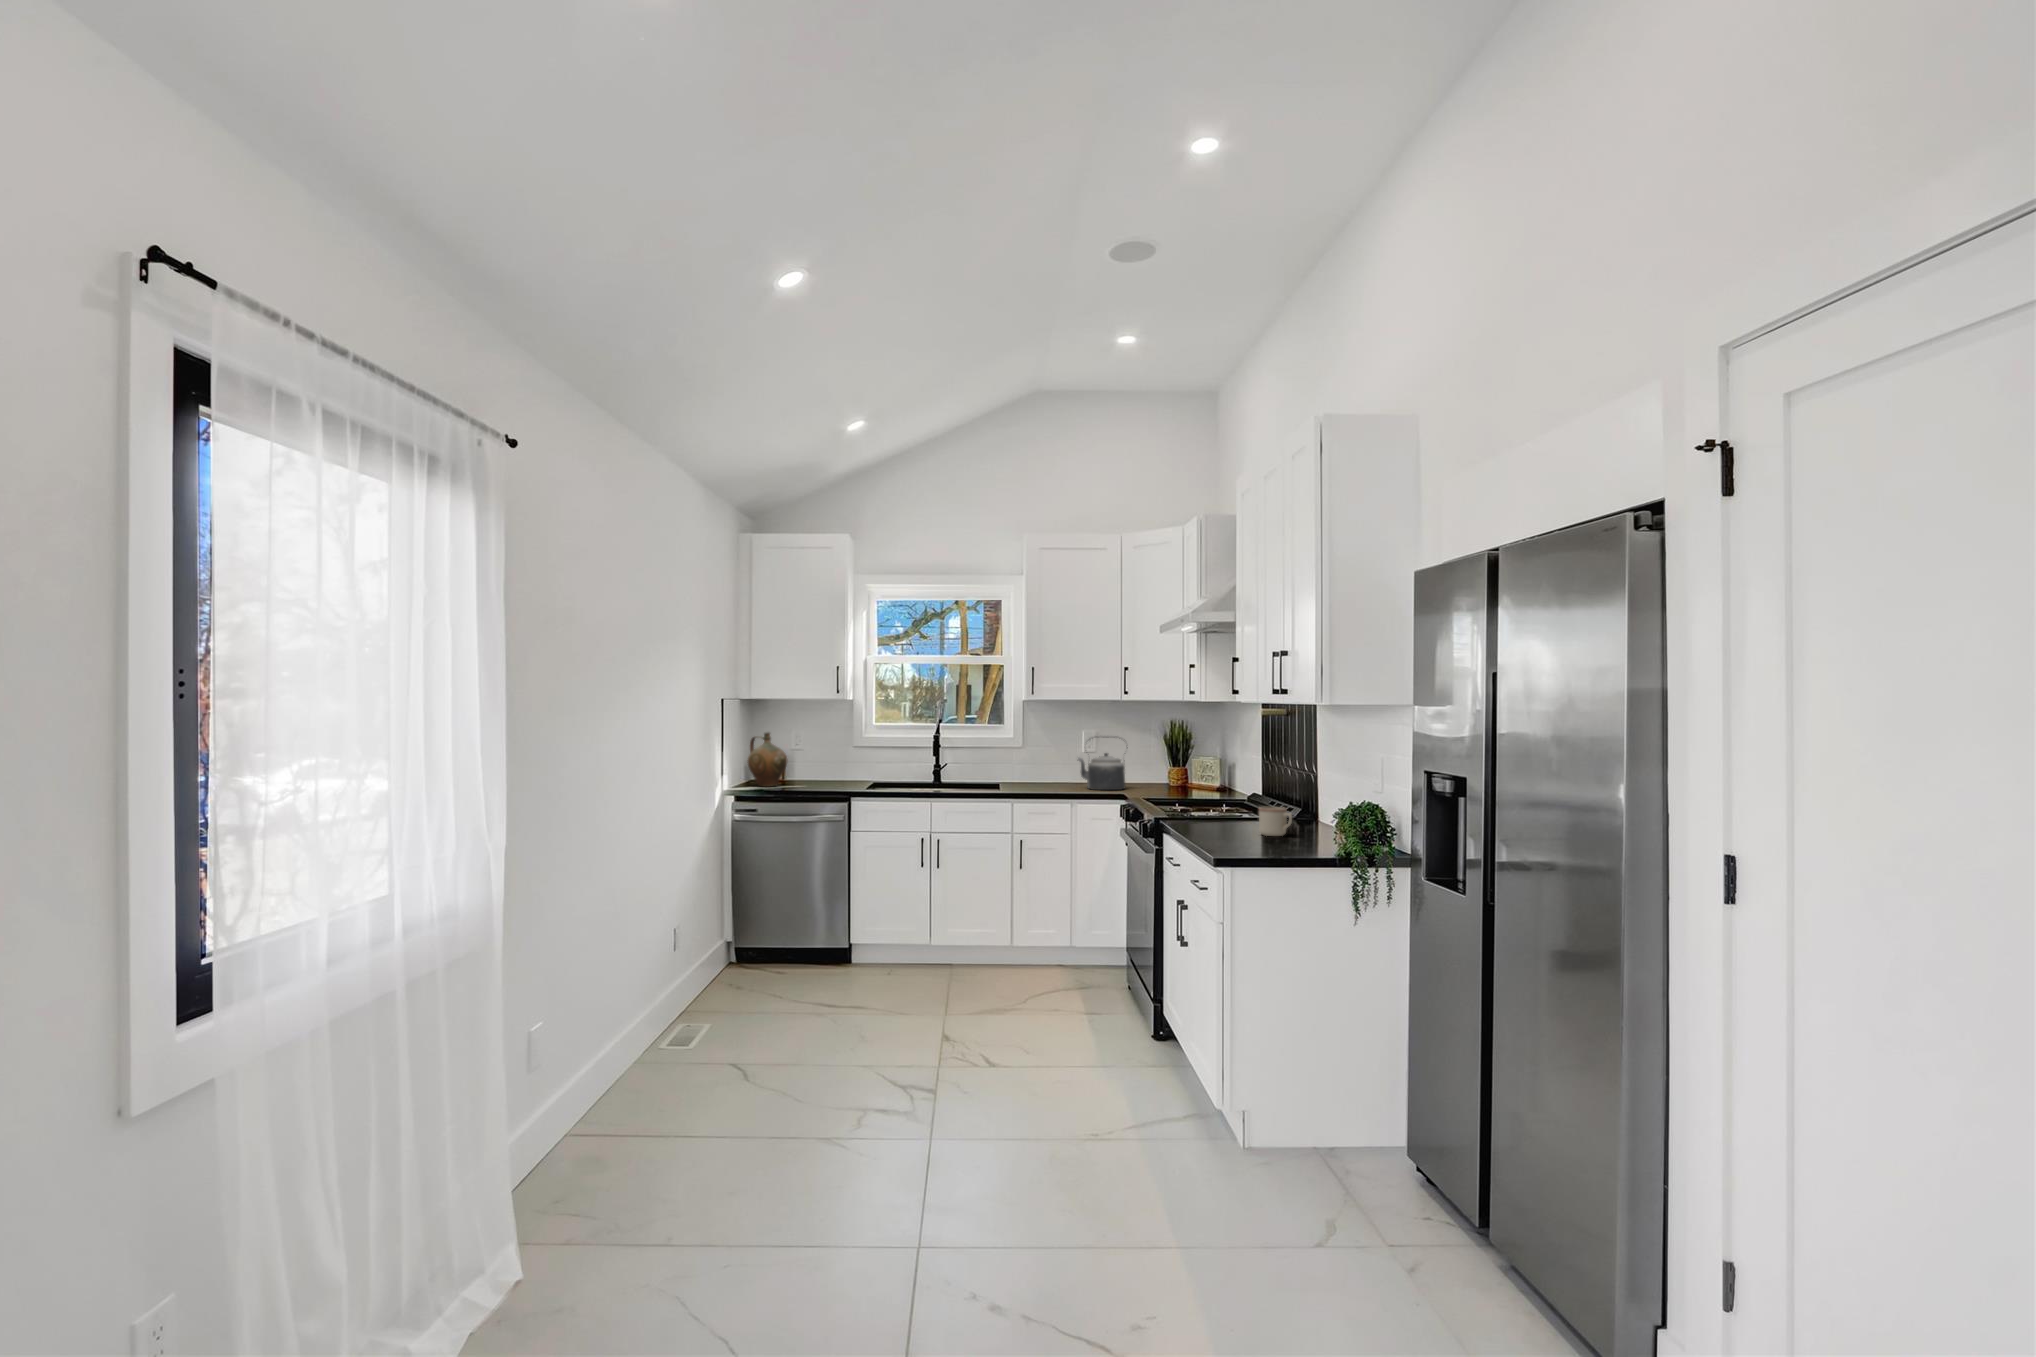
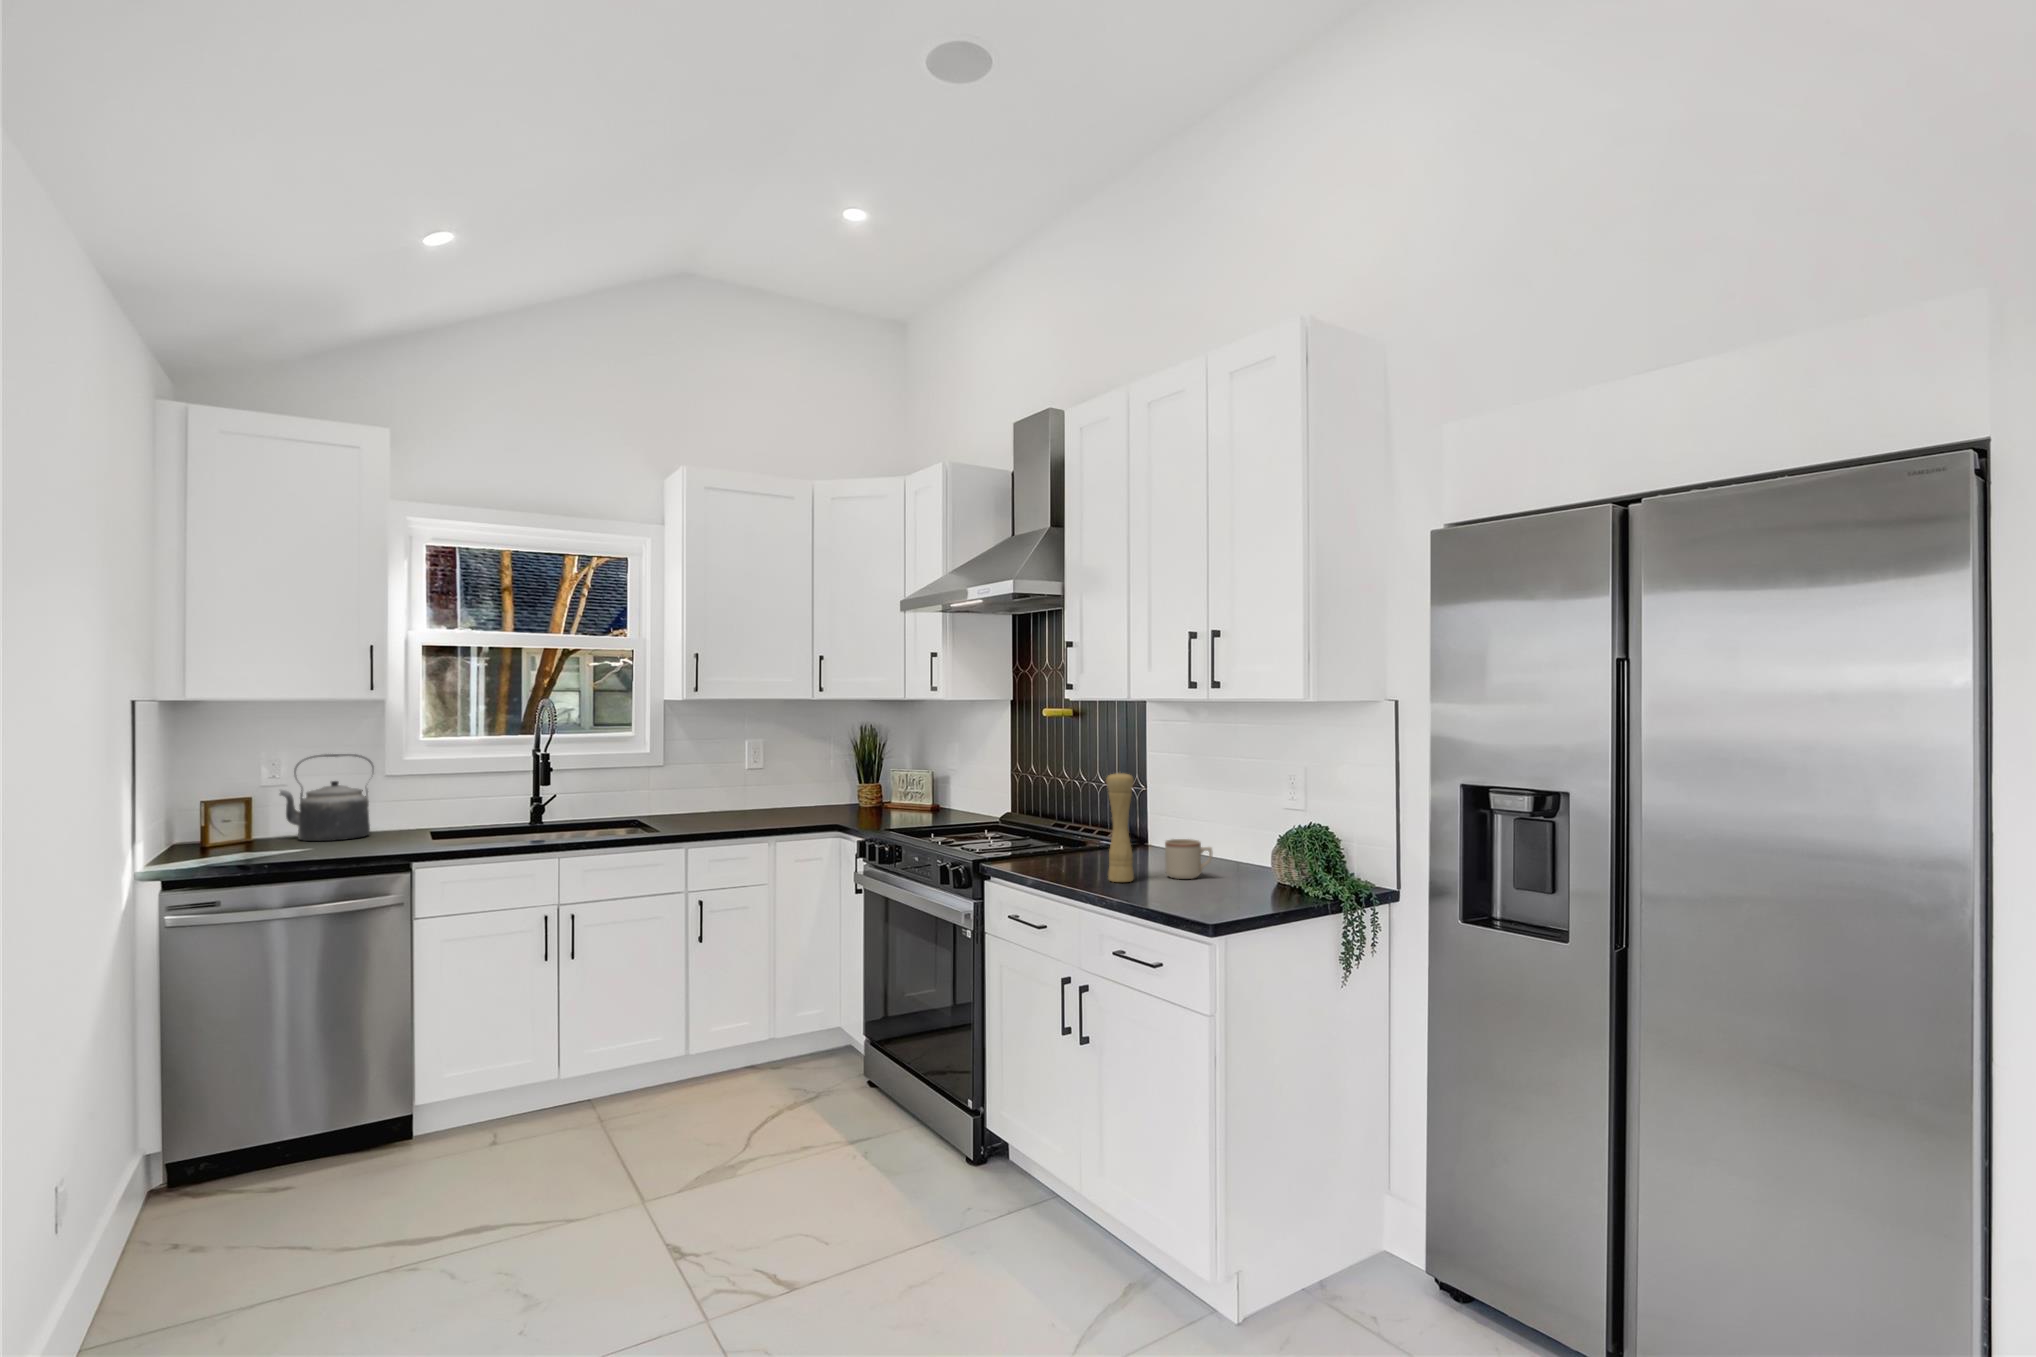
ceramic jug: present [747,733,787,787] -> none [185,762,271,858]
kettle: present [1078,747,1128,790] -> present [280,754,374,841]
pepper mill: none [1209,753,1230,834] -> present [1106,772,1134,882]

